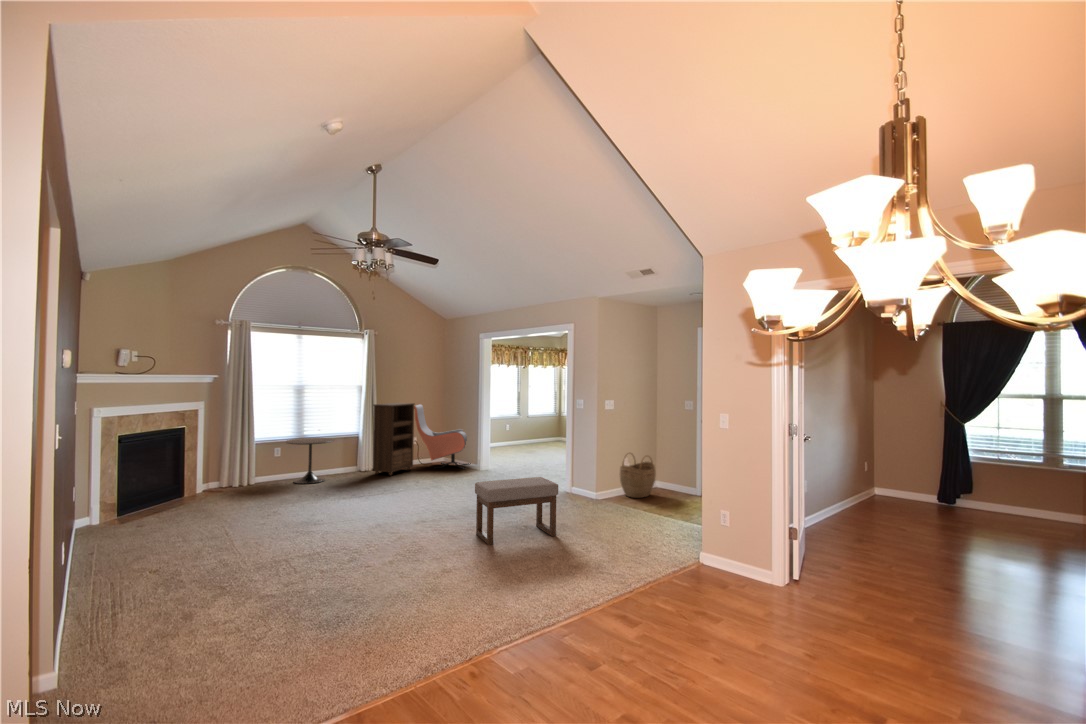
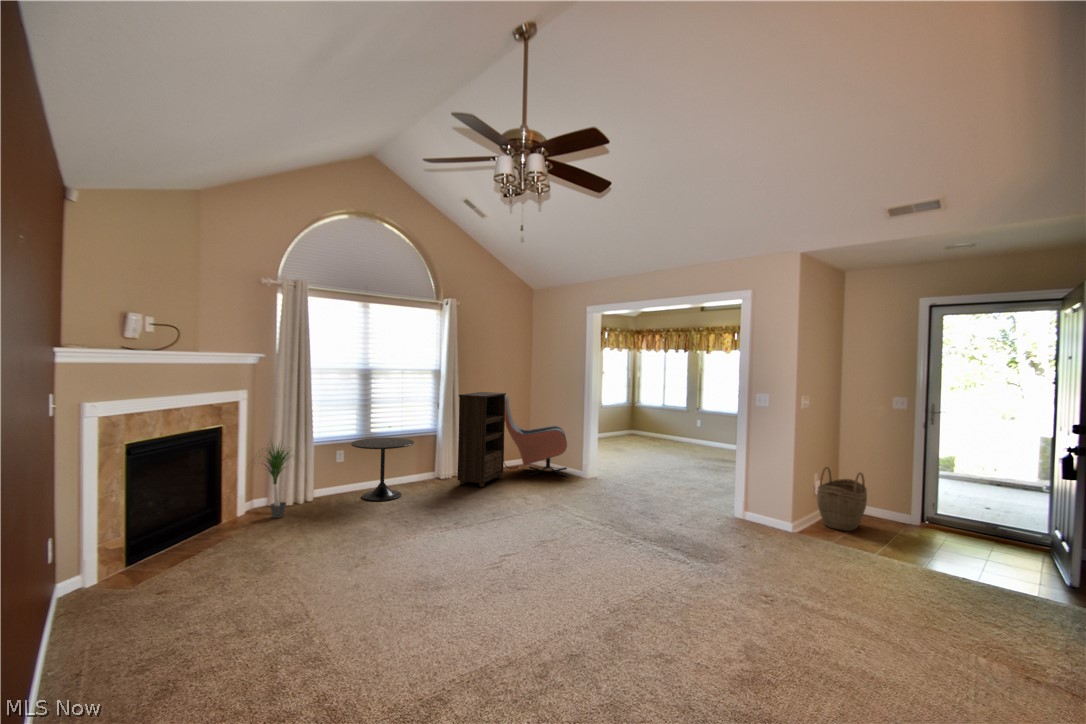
potted plant: none [202,434,248,493] -> present [253,446,290,518]
ottoman: present [475,477,558,545] -> none [703,517,838,641]

